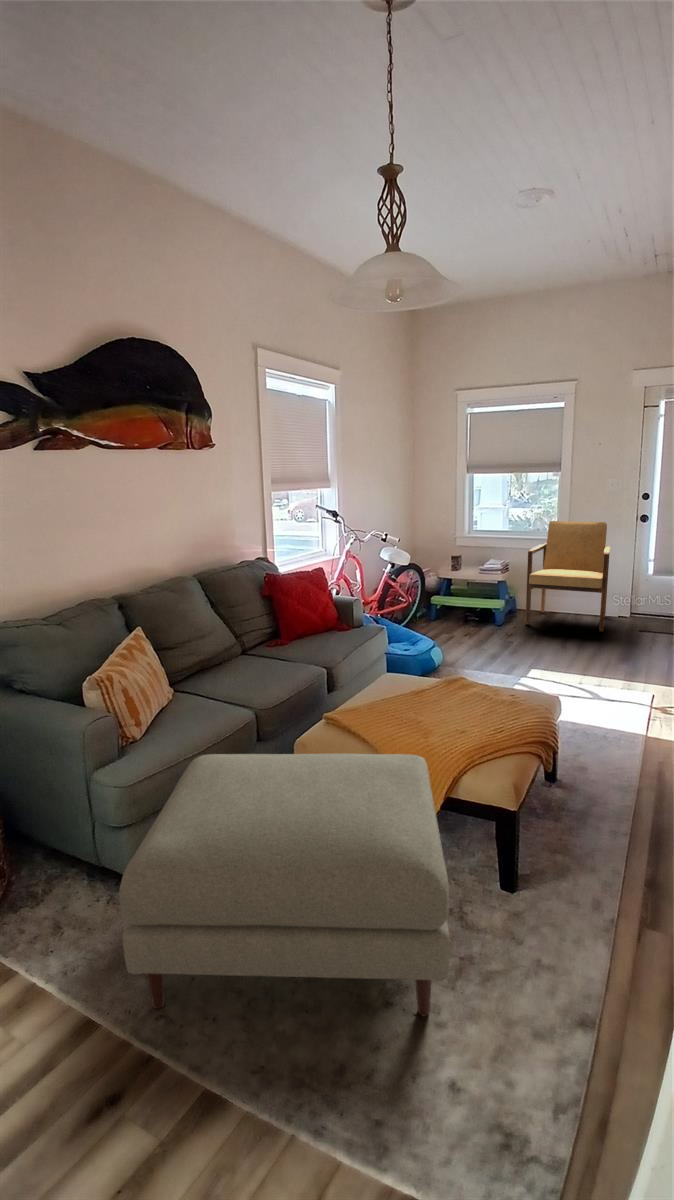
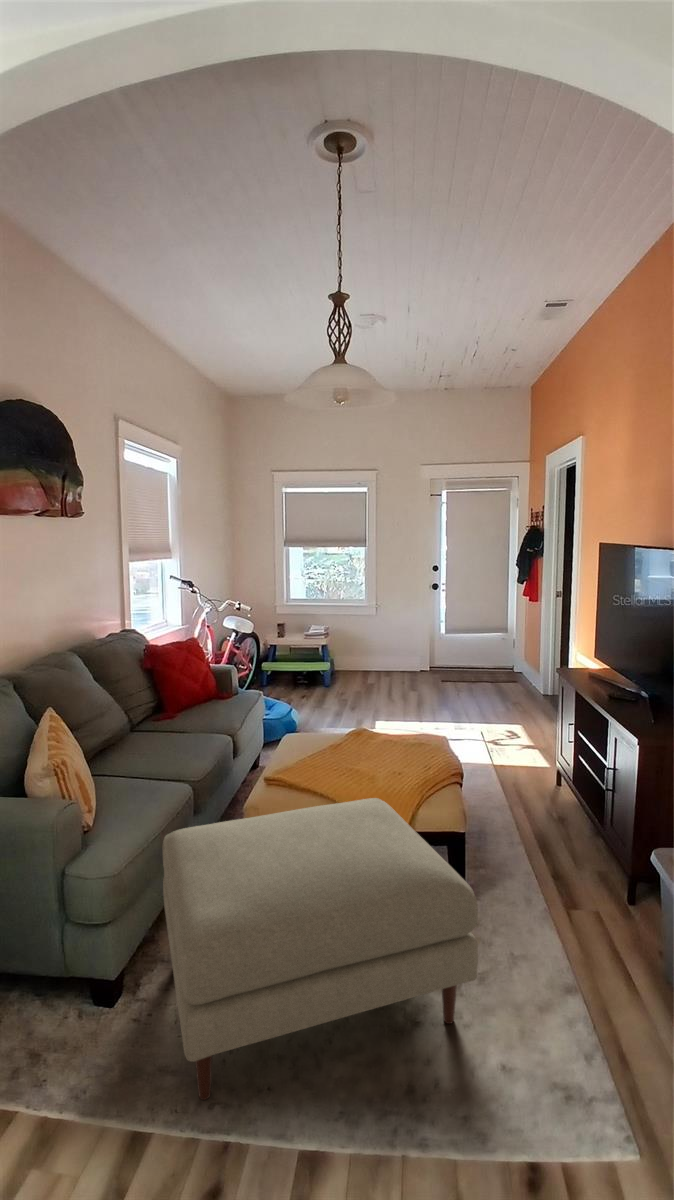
armchair: present [525,521,610,632] -> none [350,590,418,685]

